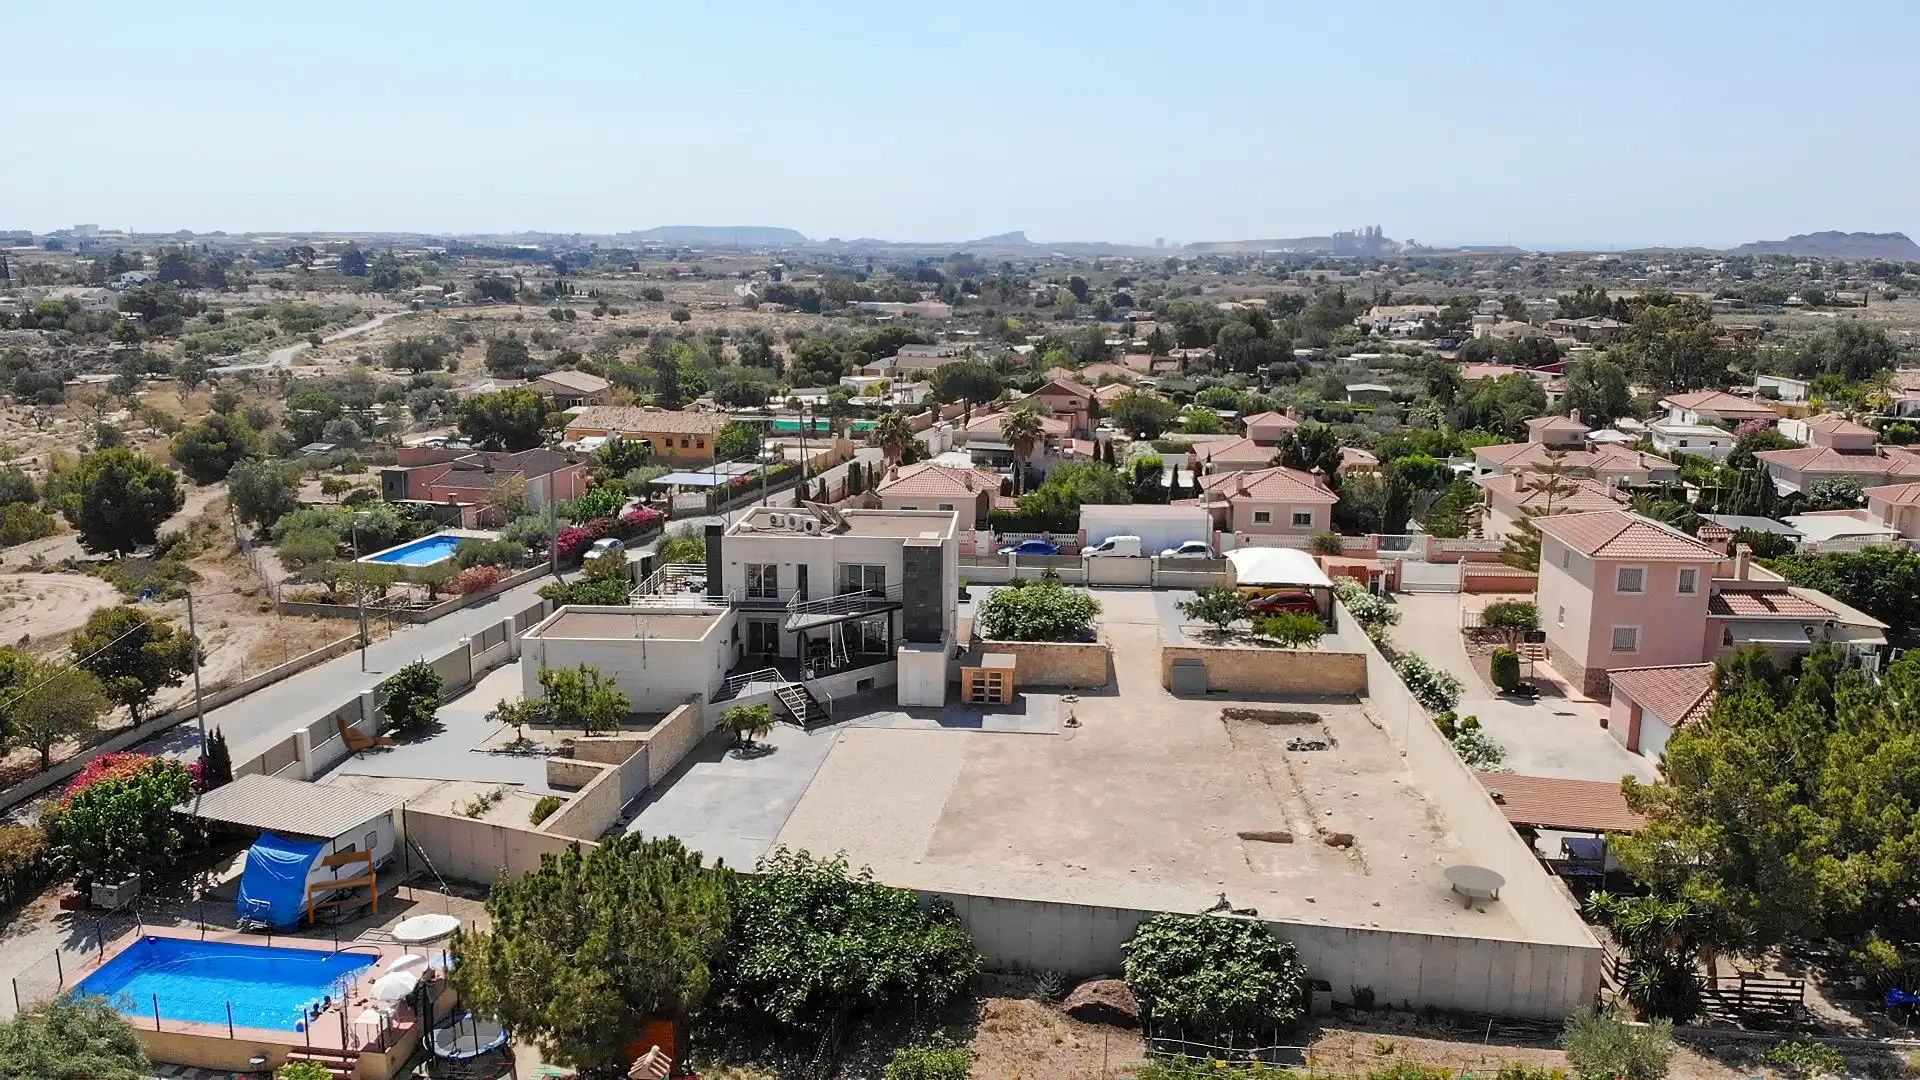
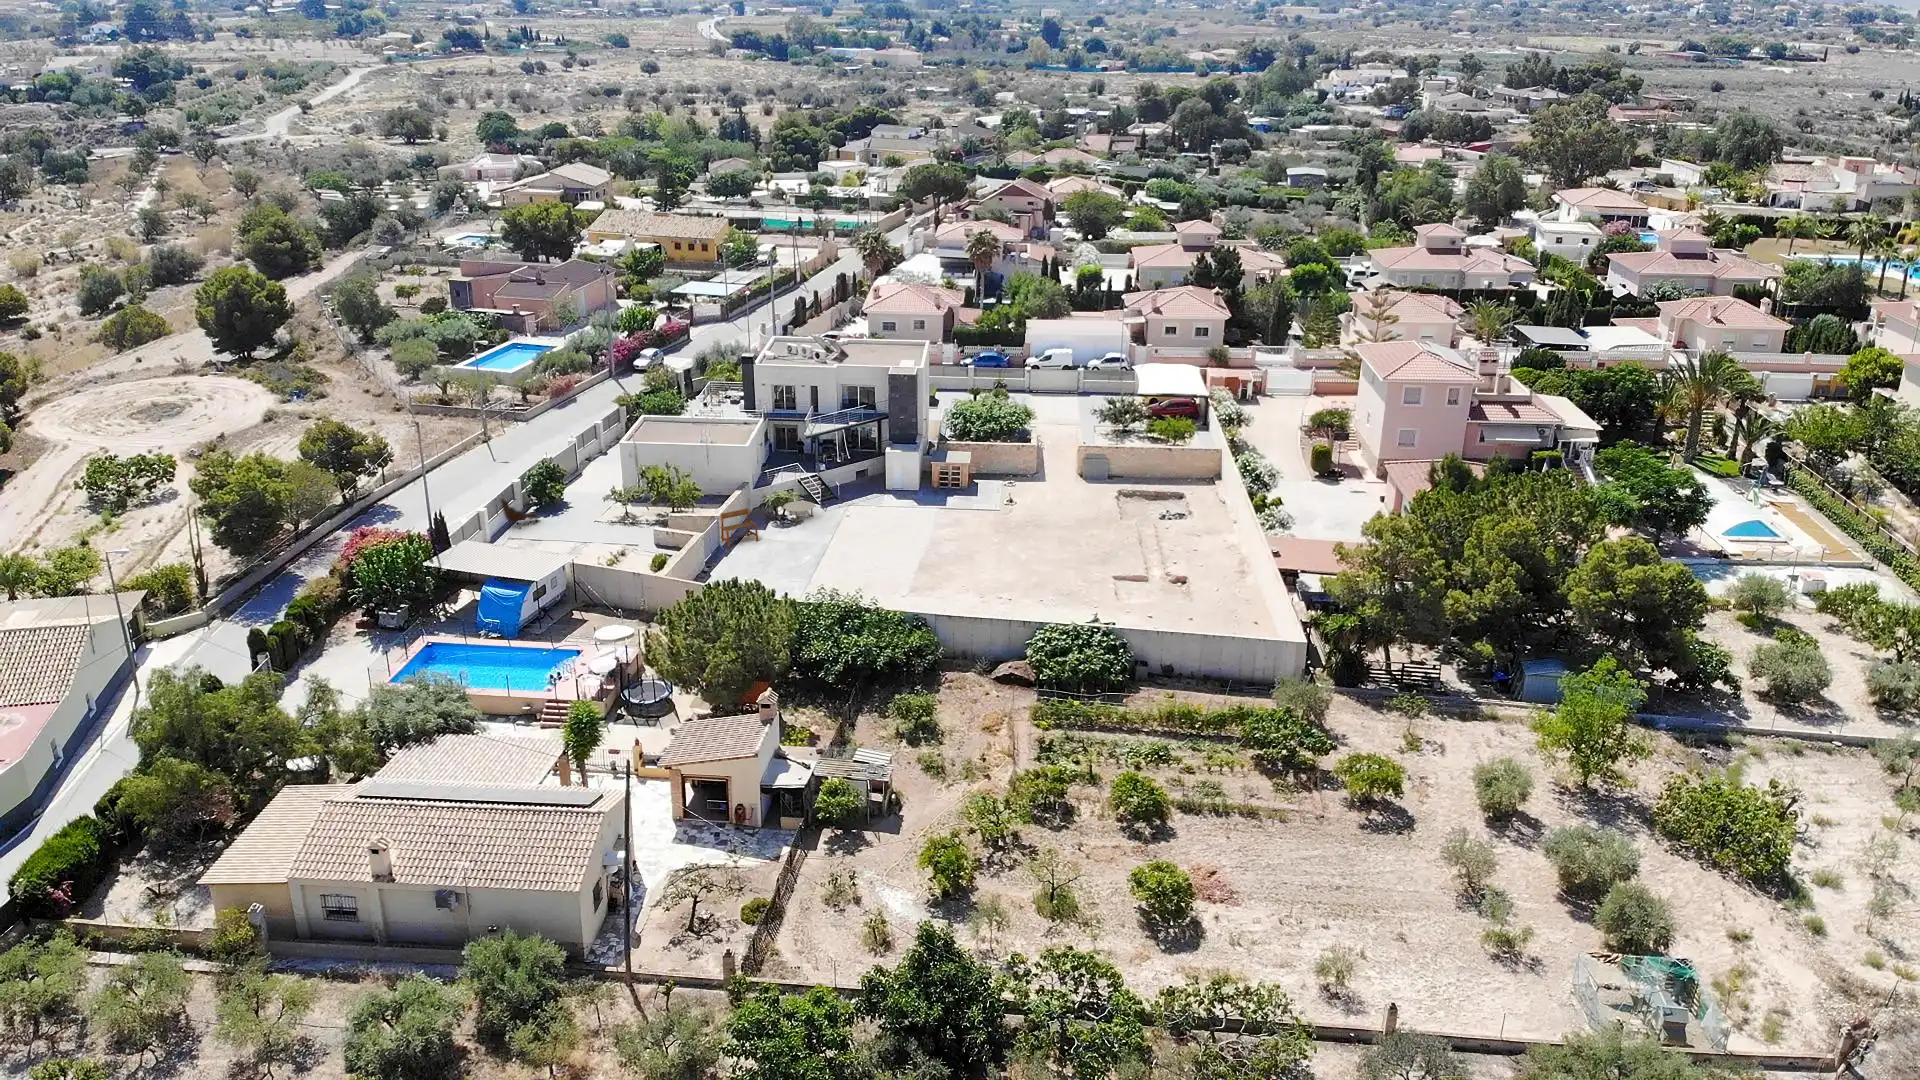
bench: present [308,850,377,923] -> present [721,508,758,547]
round table: present [1443,865,1505,909] -> present [784,501,815,523]

